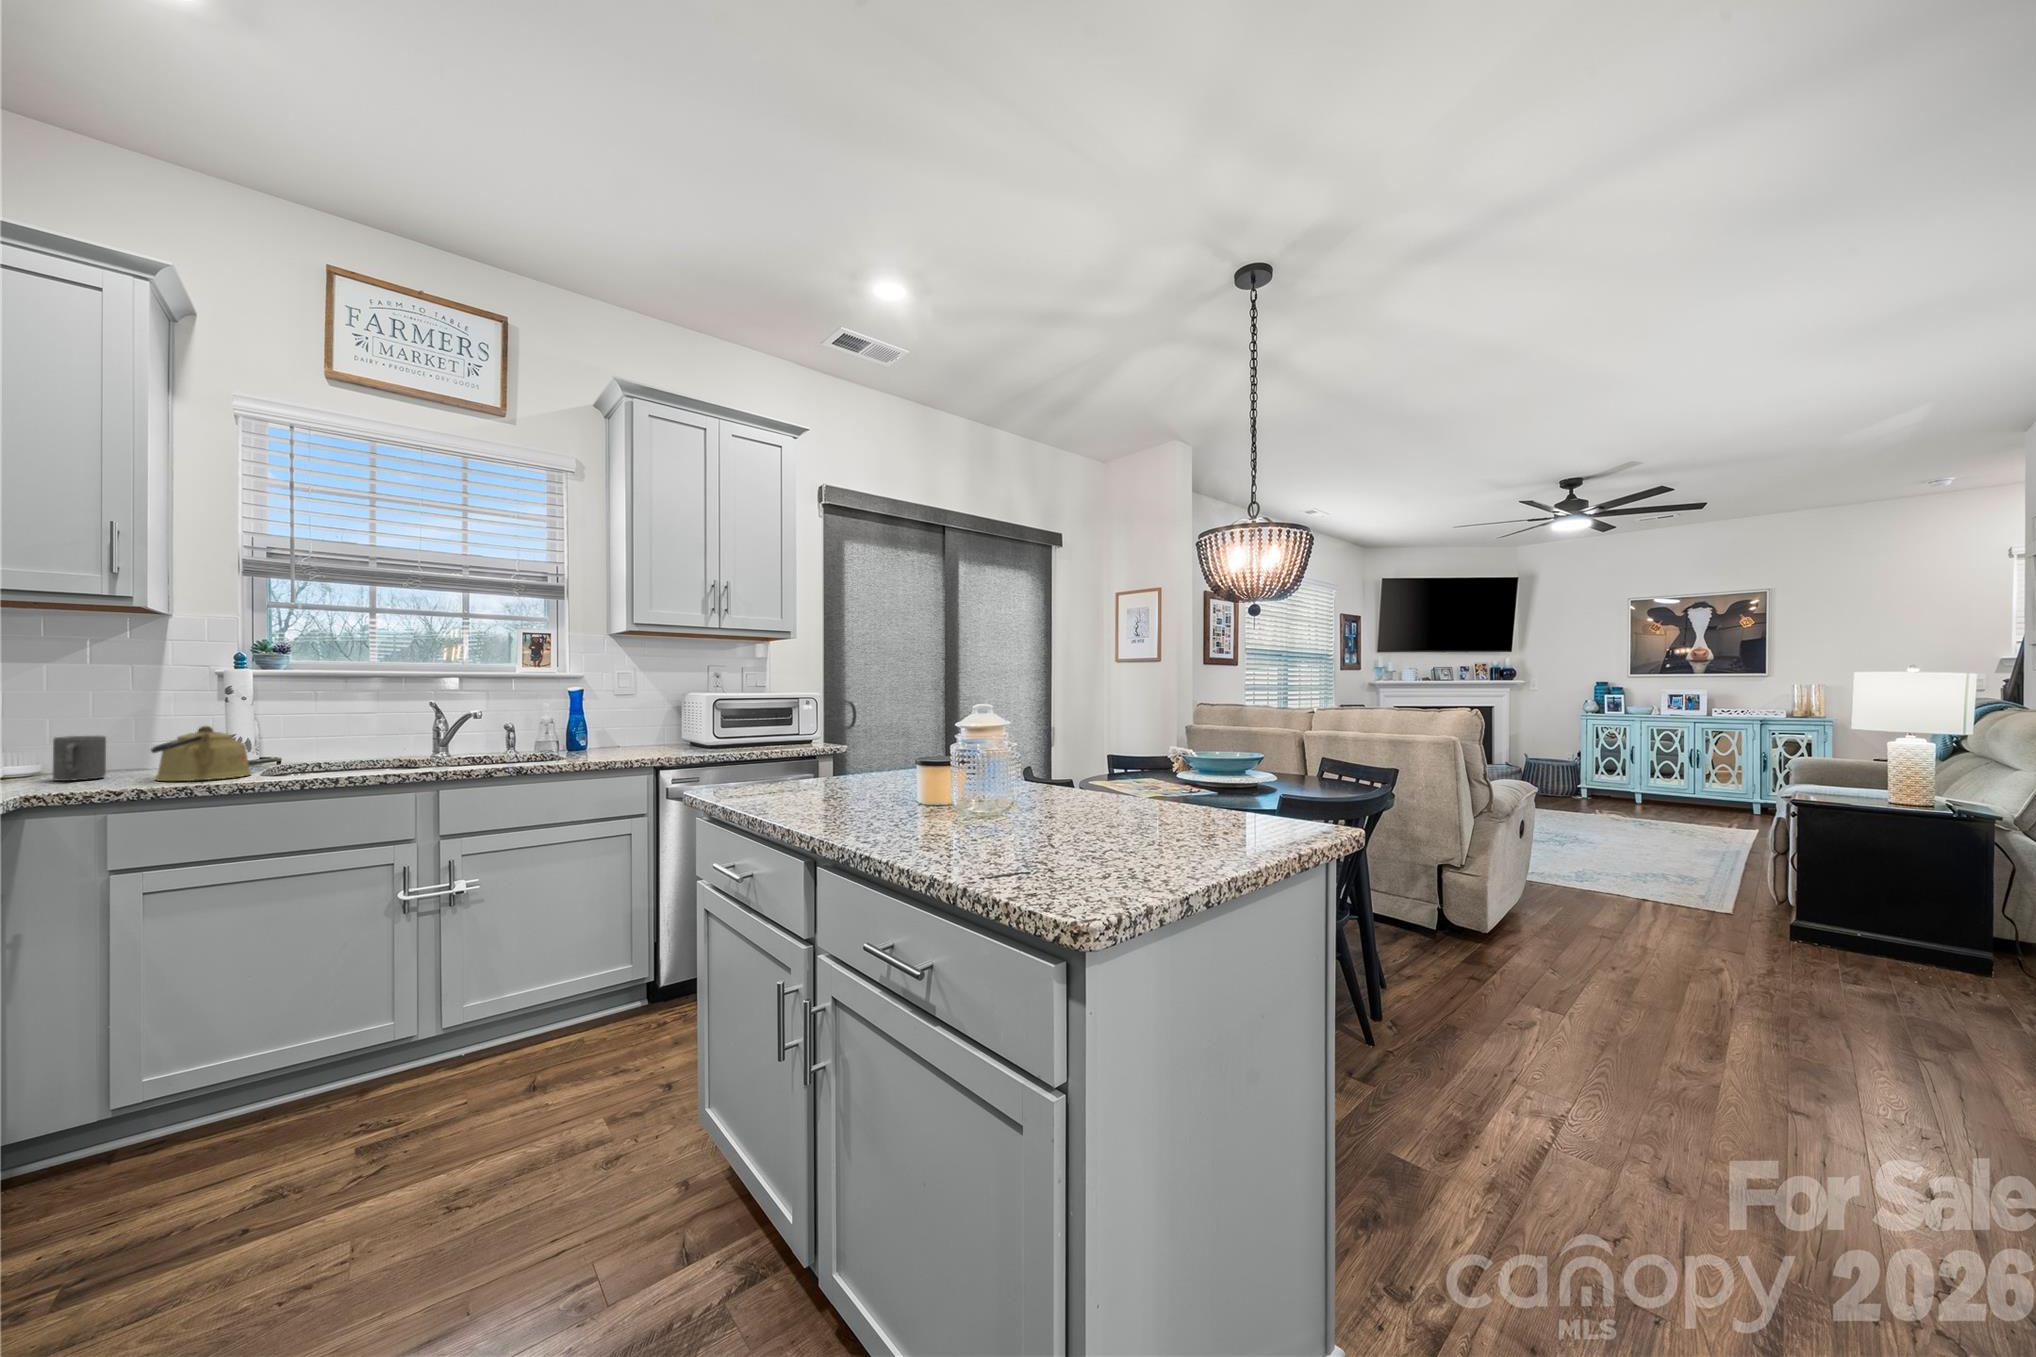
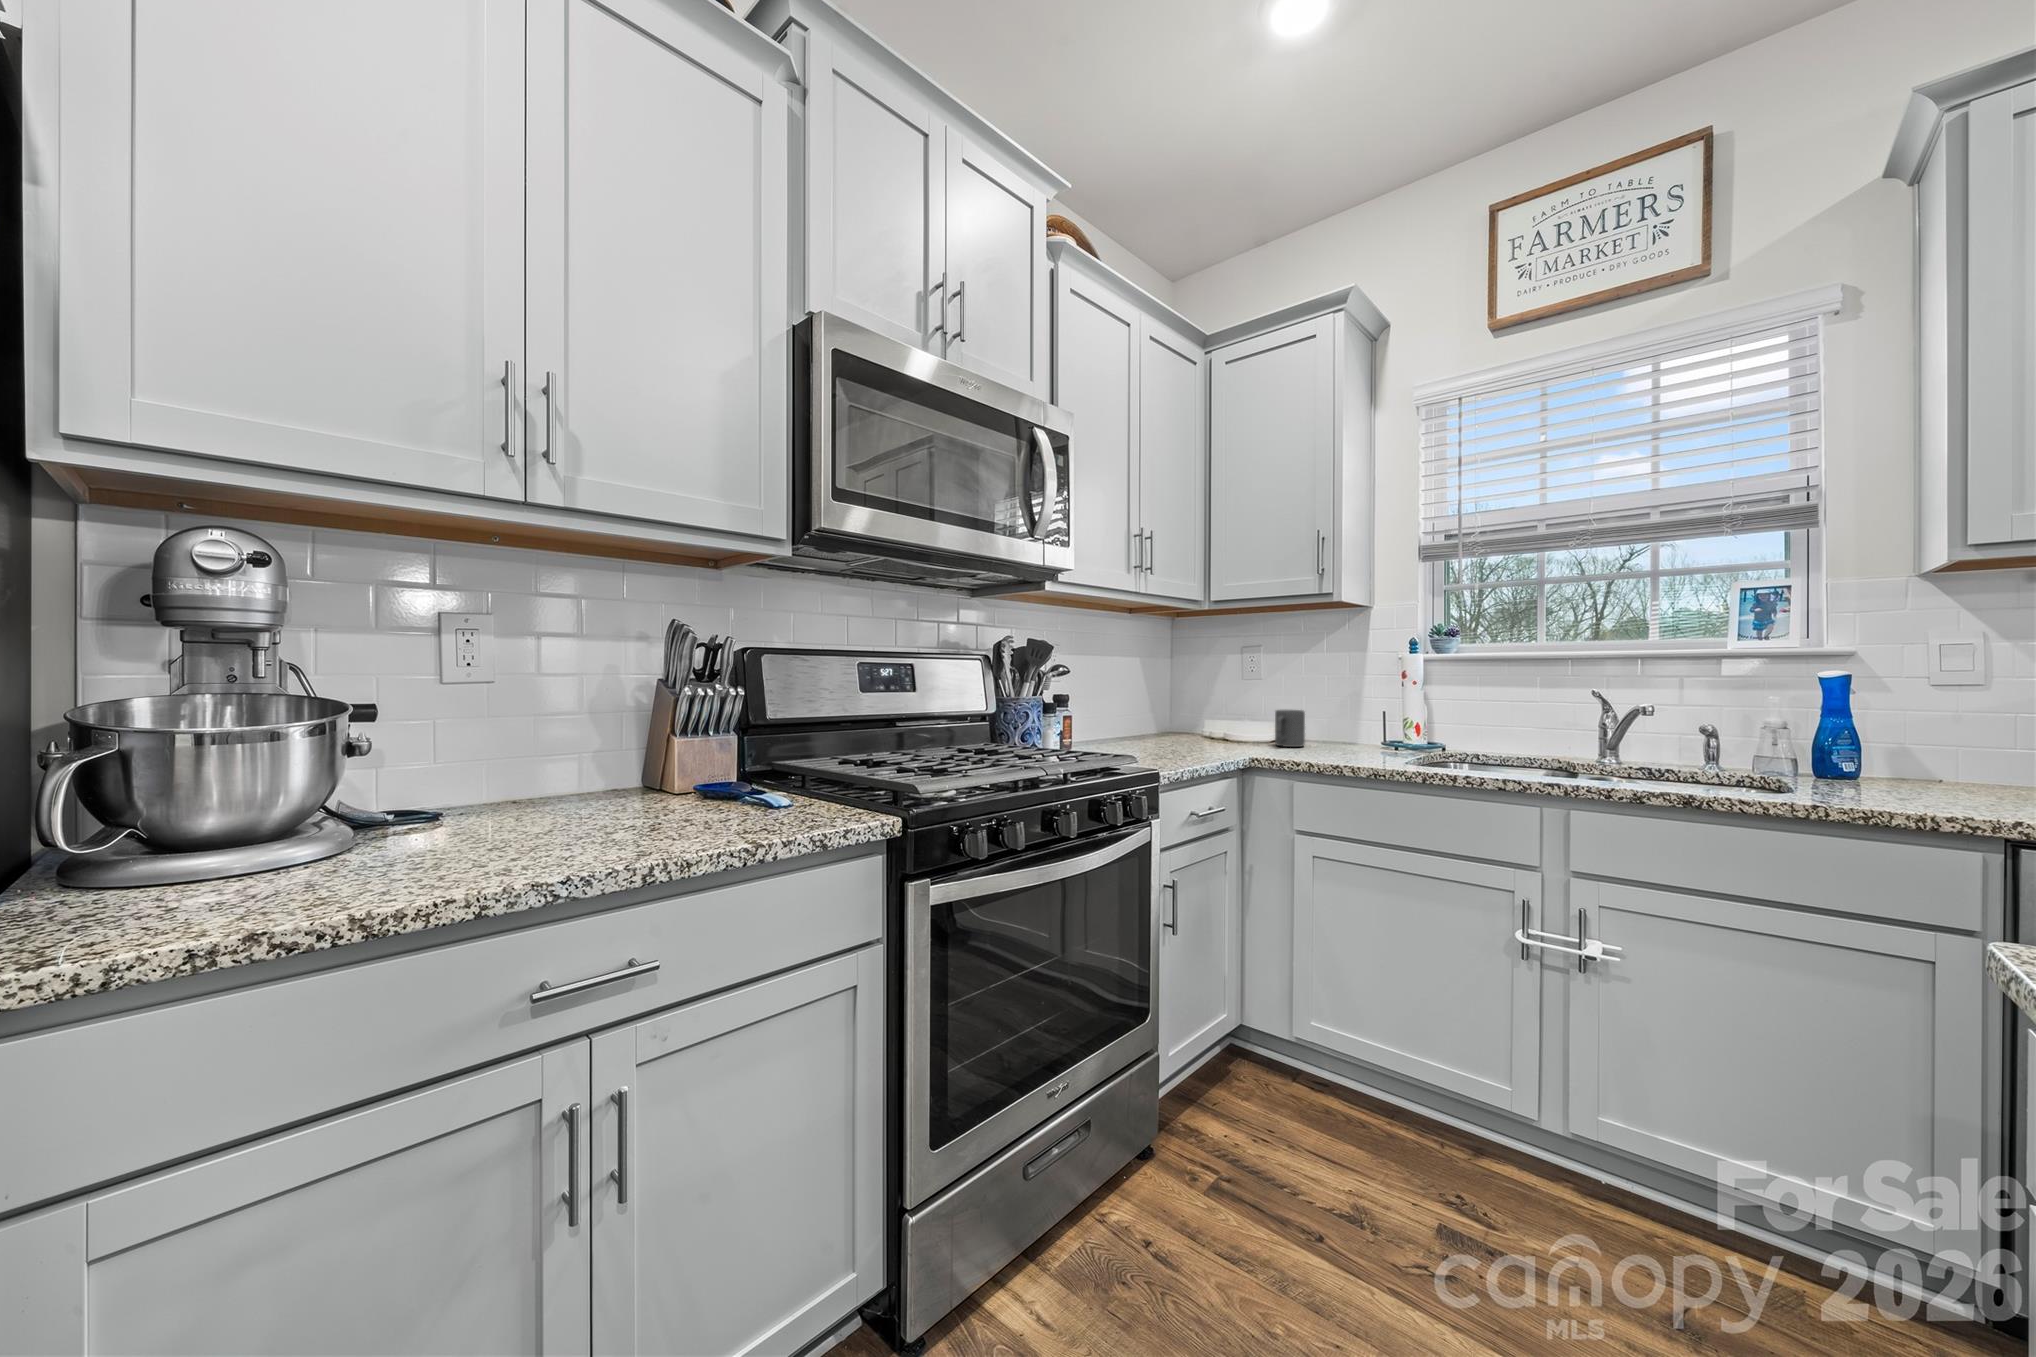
kettle: present [151,726,251,781] -> none [1317,707,1393,760]

